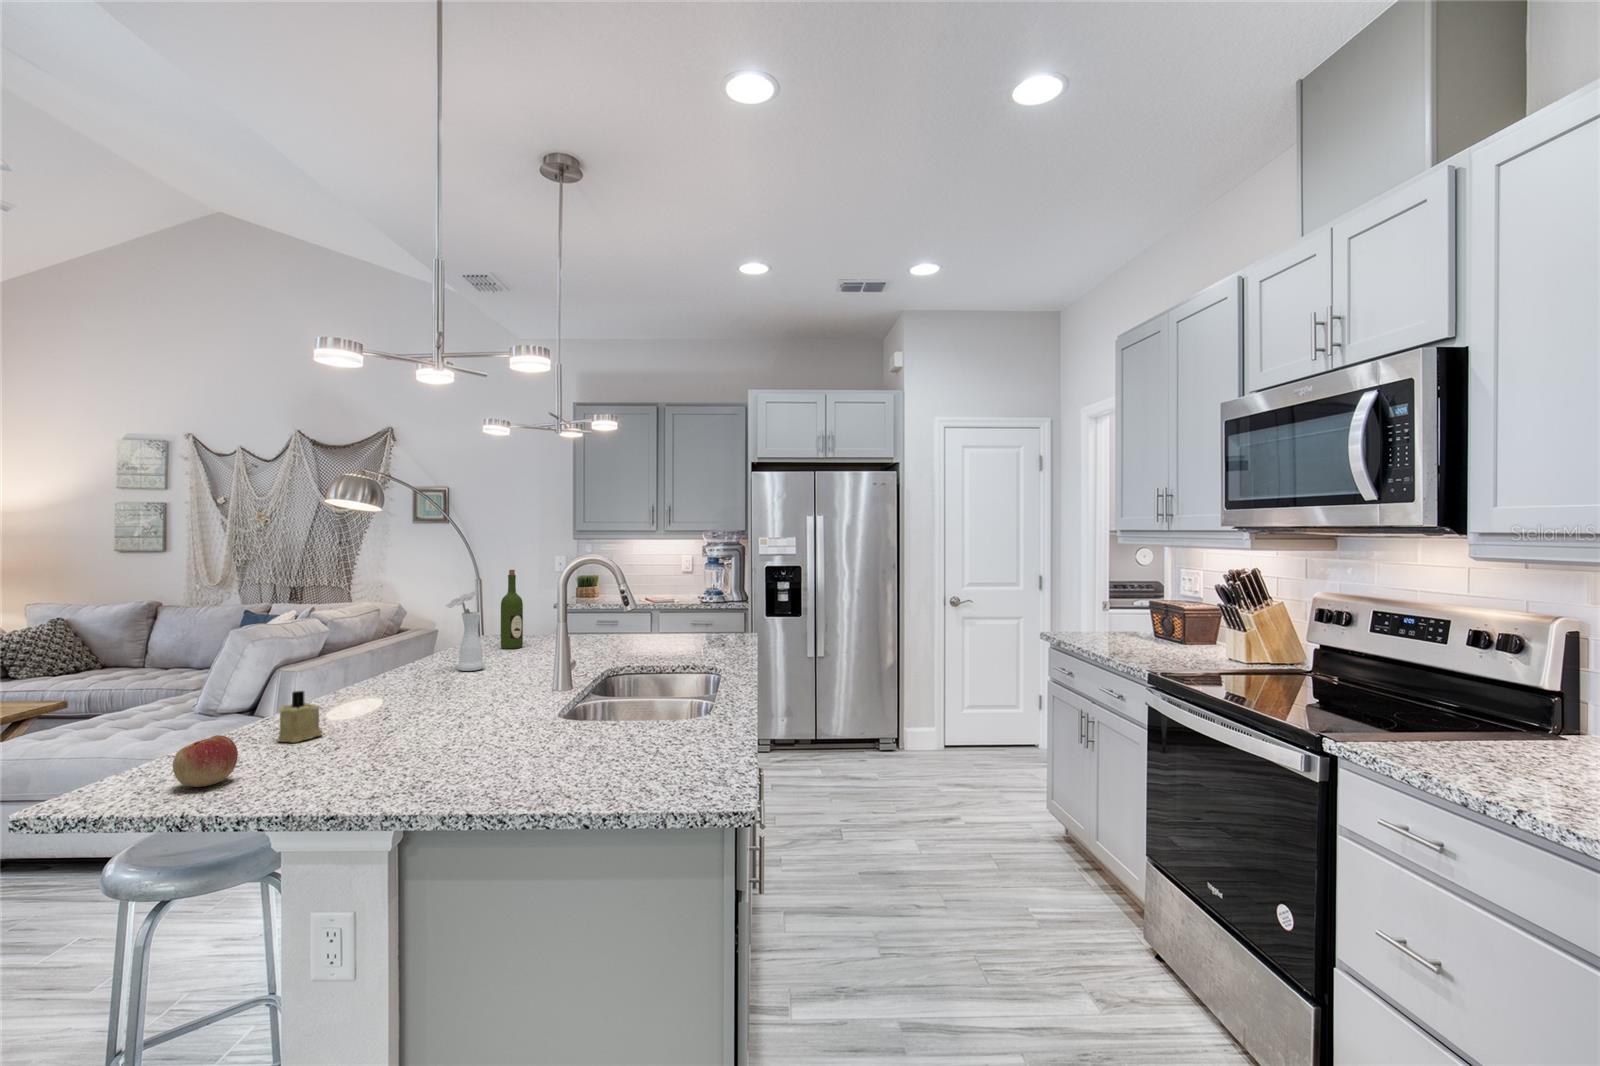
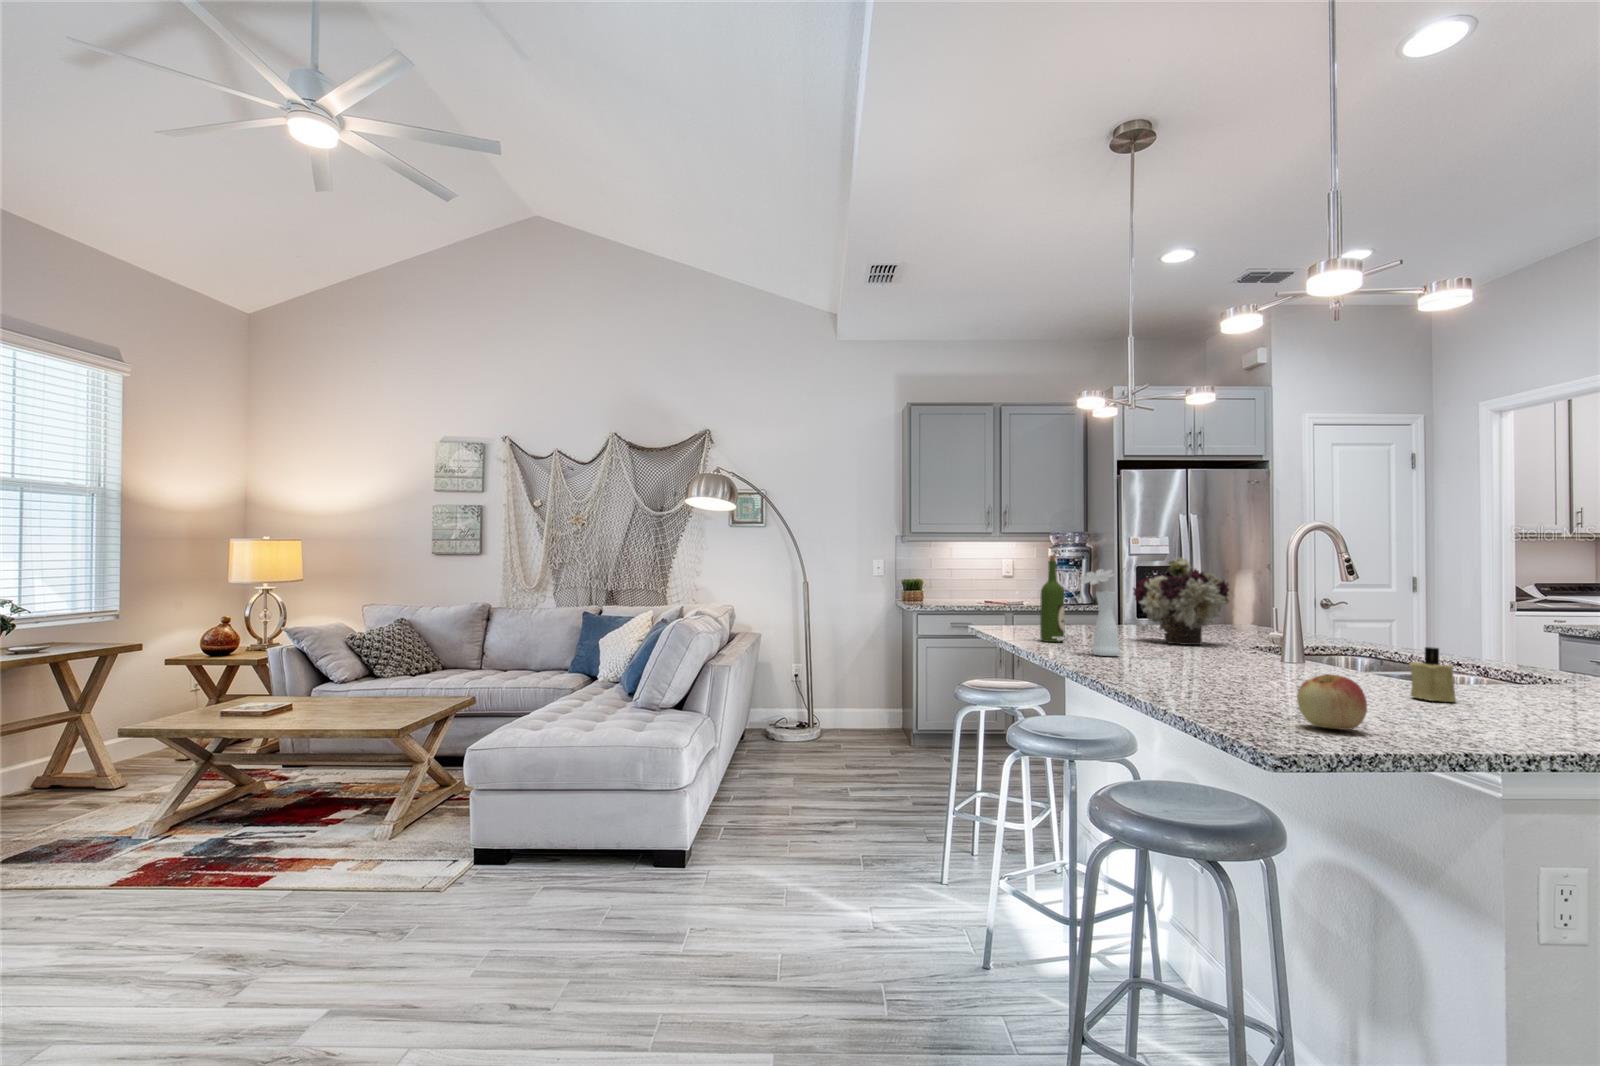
flower arrangement: none [604,568,673,648] -> present [1133,557,1230,645]
candle: present [278,691,322,742] -> present [1410,647,1456,702]

